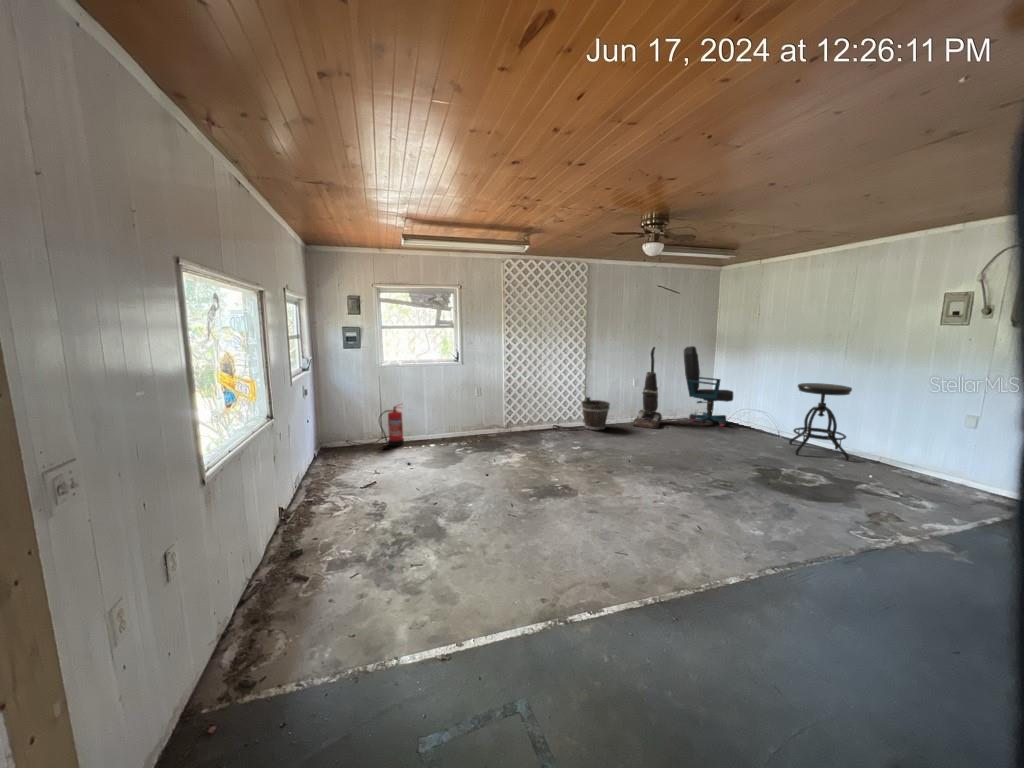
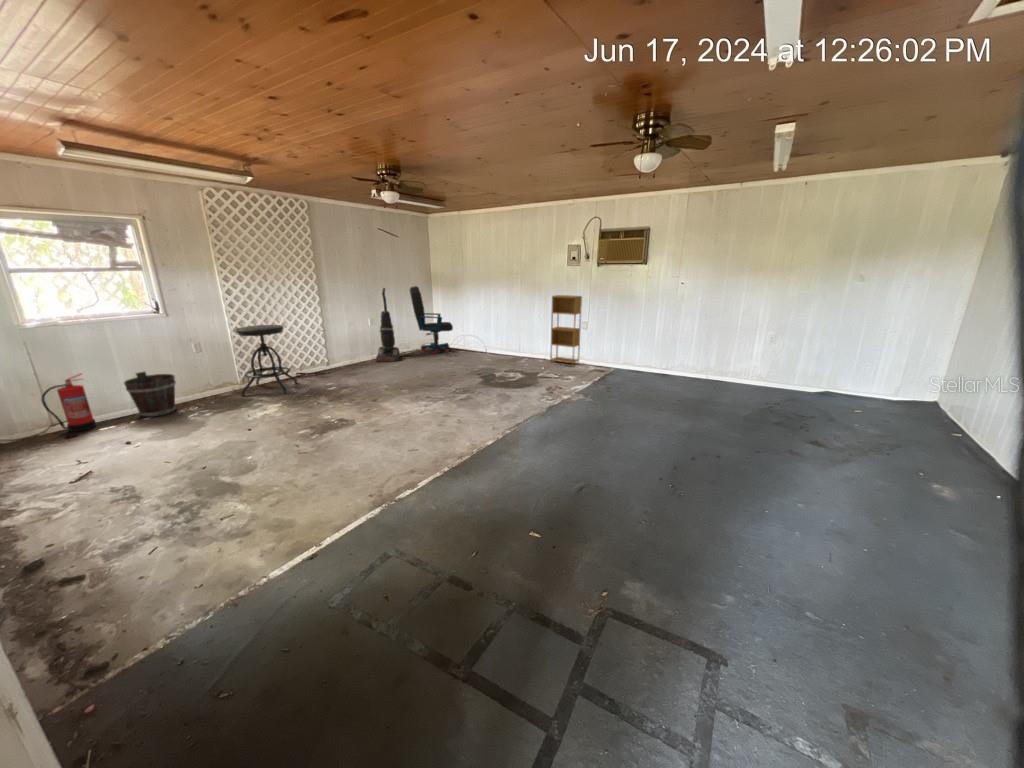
shelving unit: none [890,368,972,483] -> present [550,295,582,364]
stool: present [789,383,852,461] -> present [236,325,297,396]
bucket: present [581,397,610,430] -> present [124,372,176,417]

